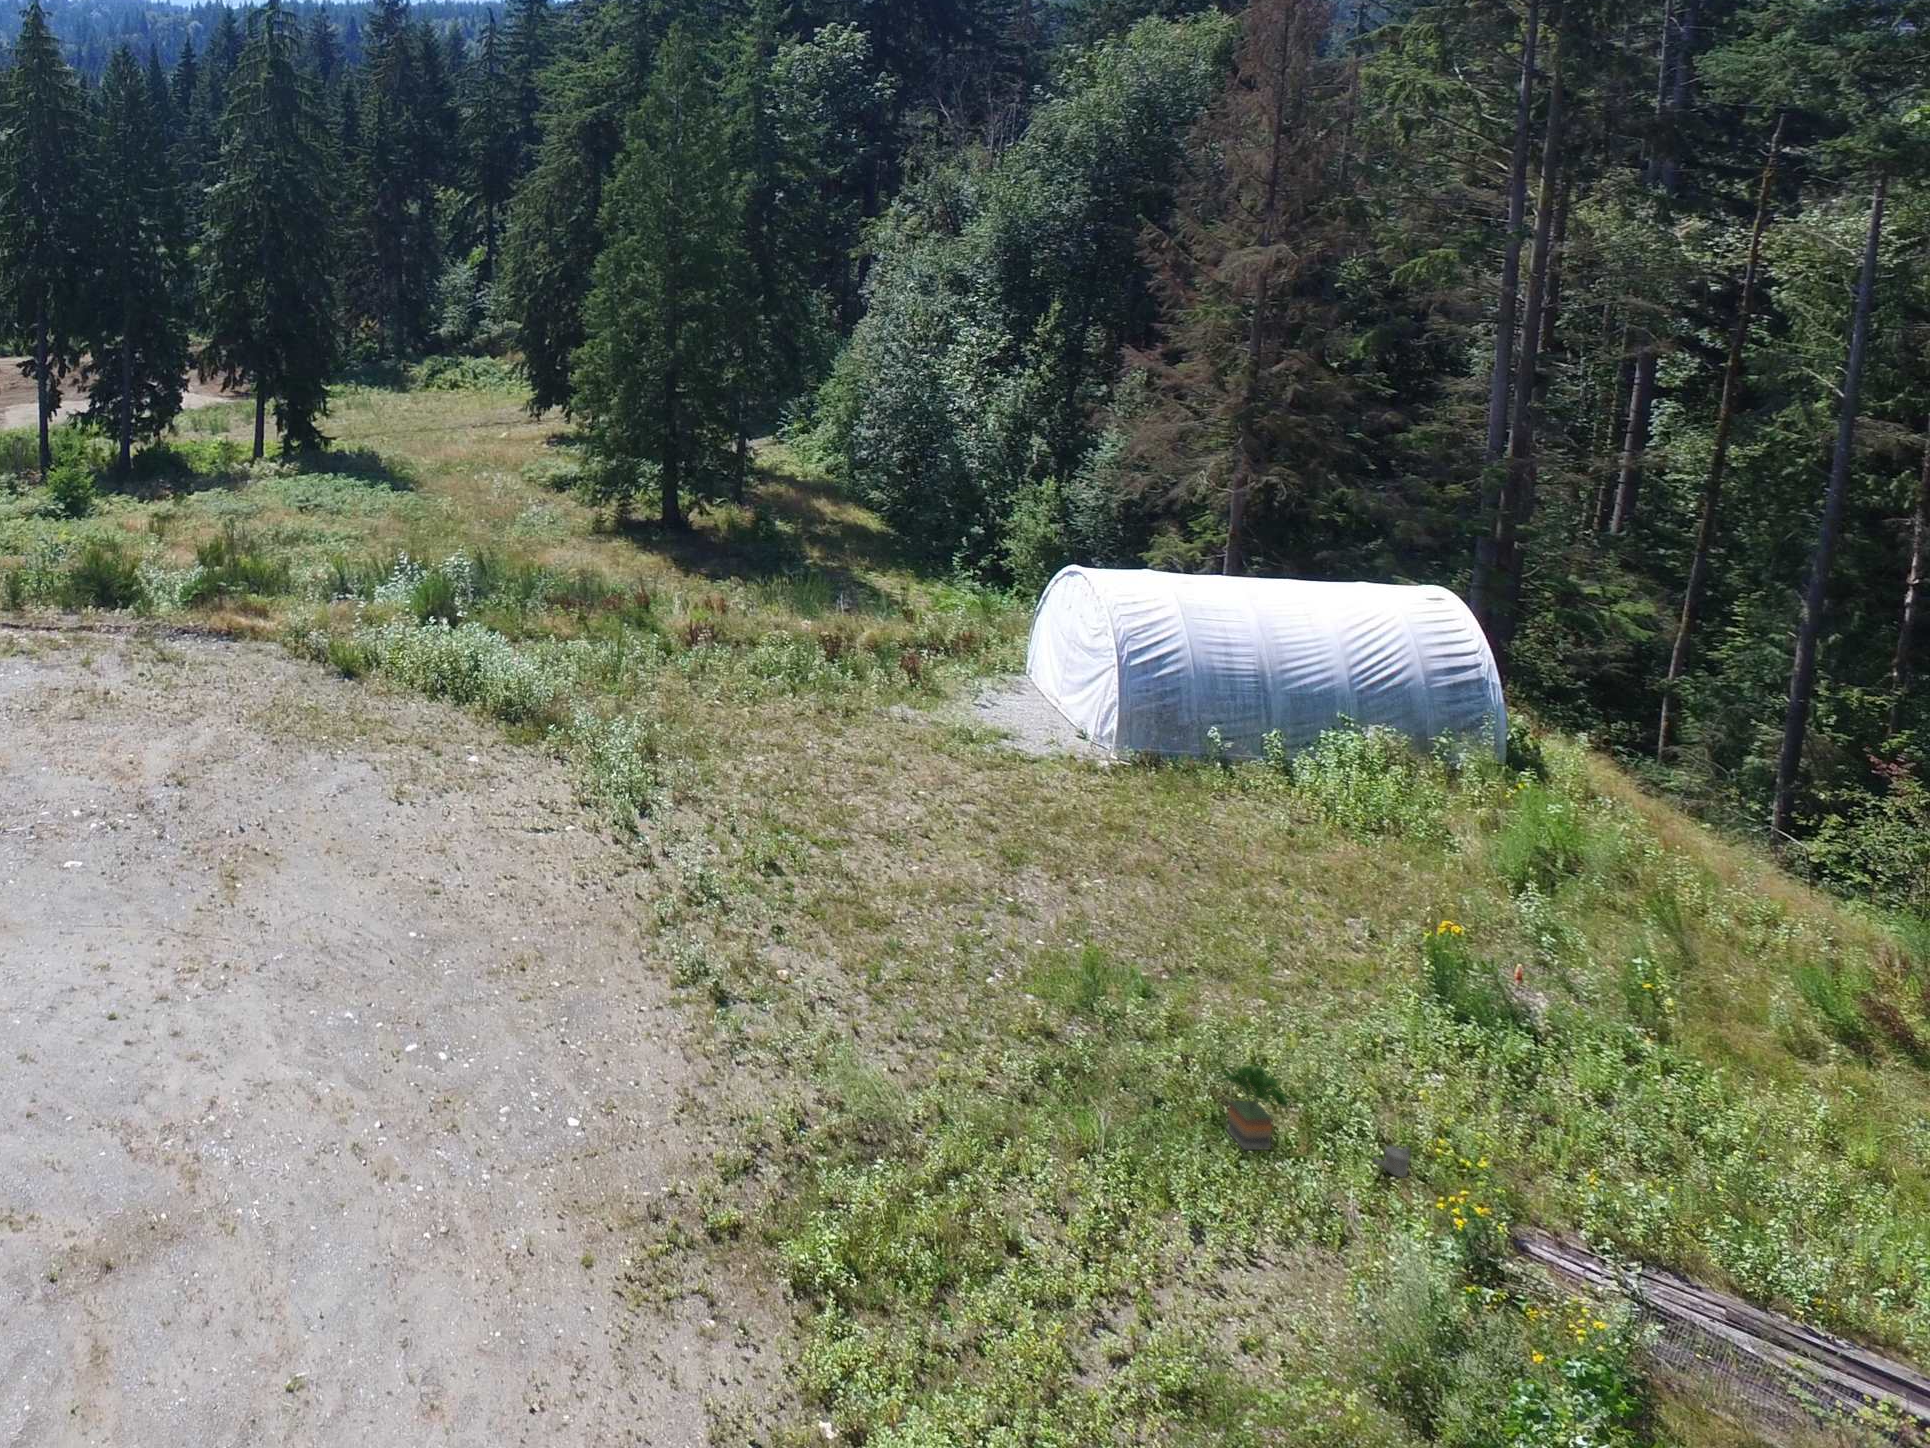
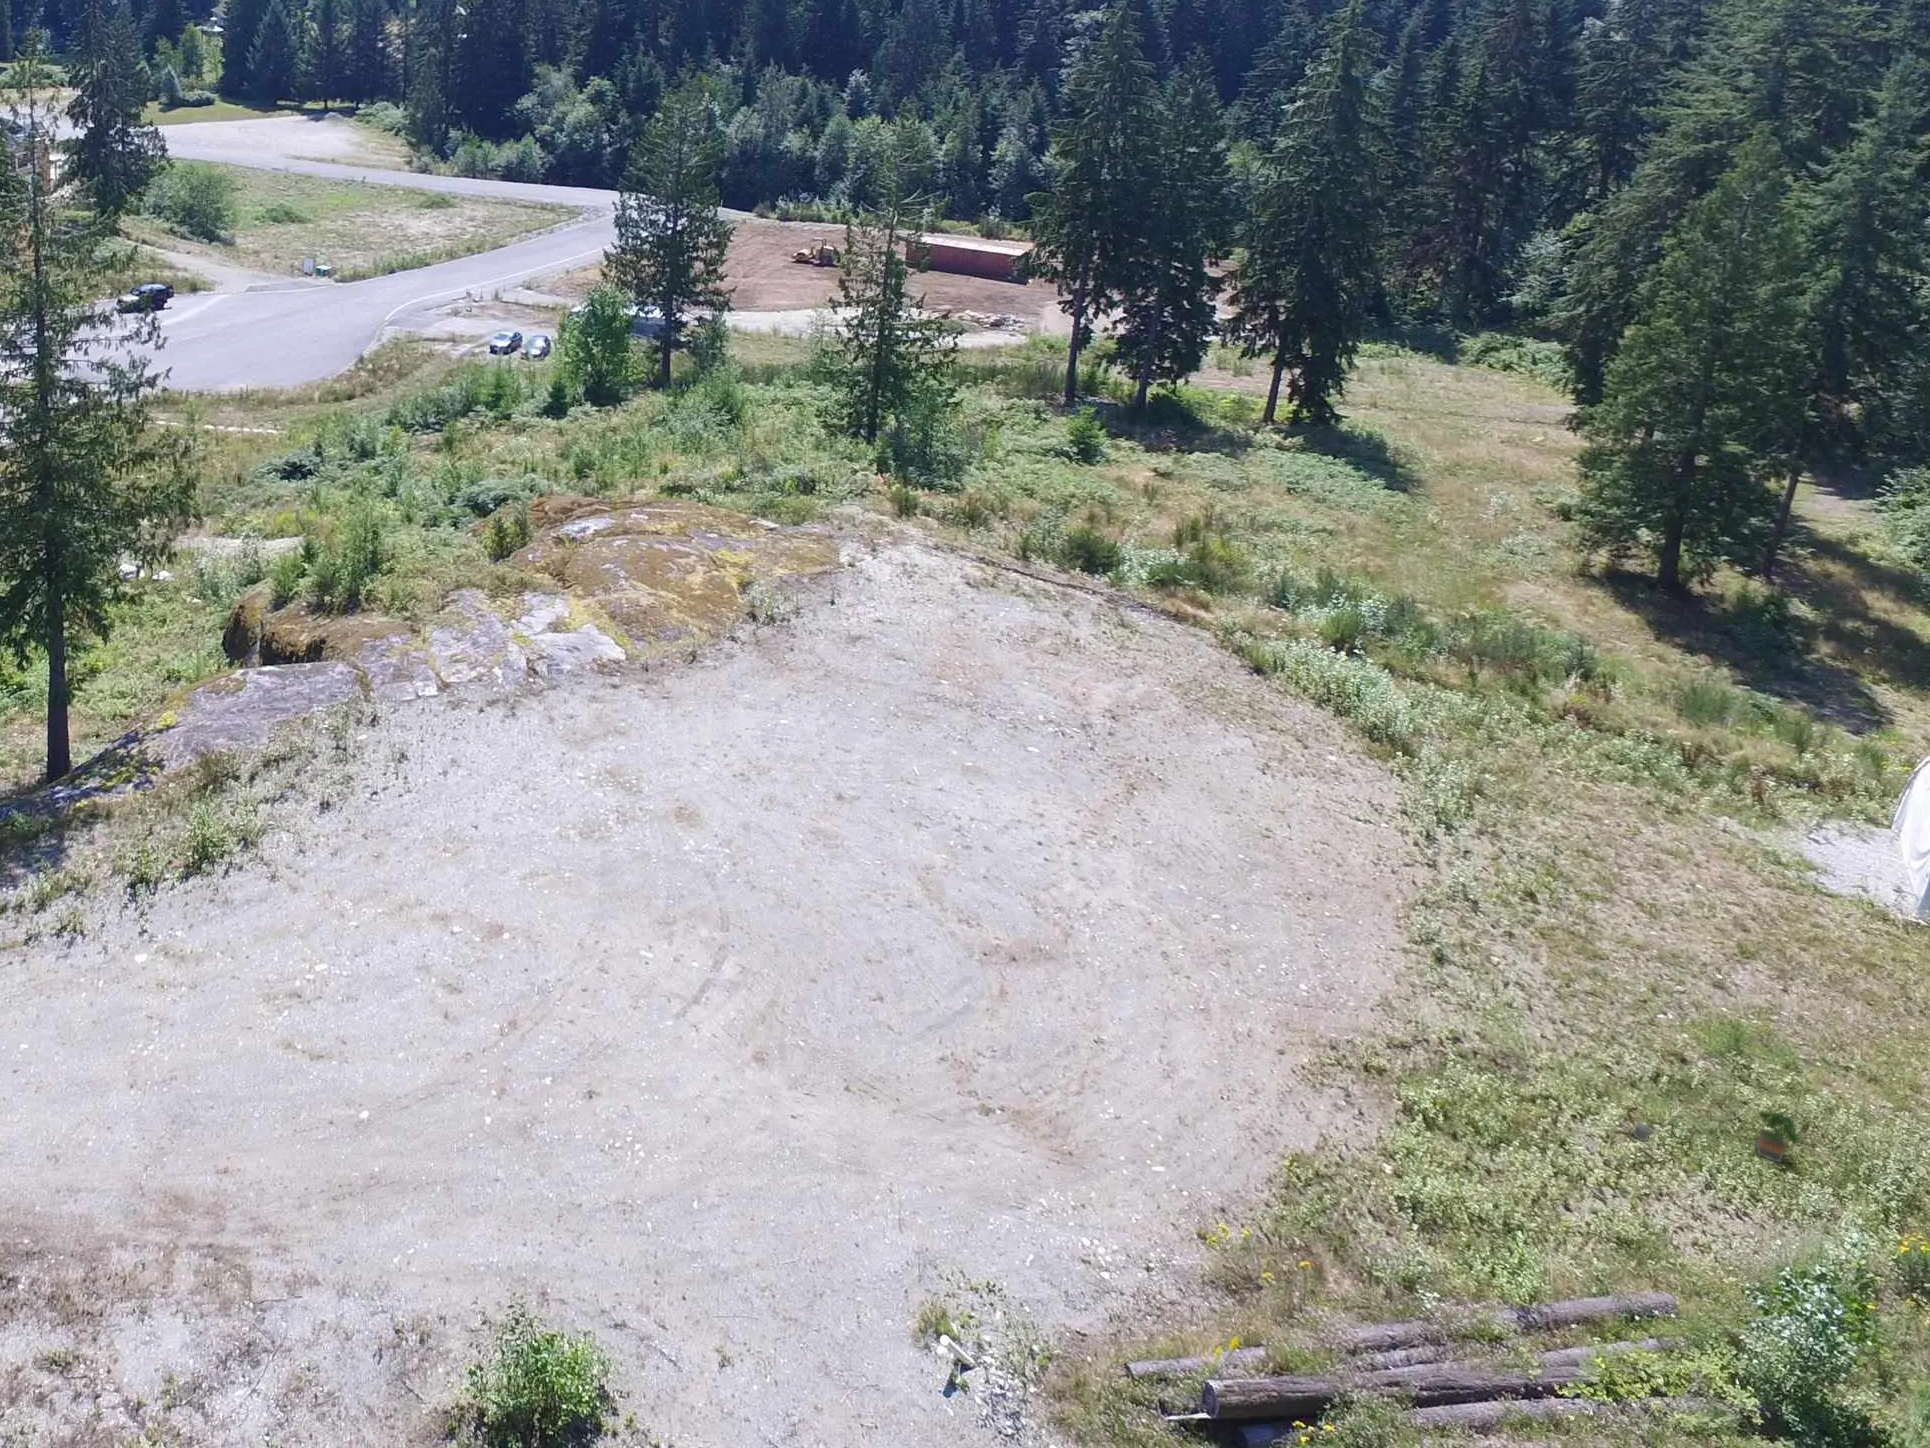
watering can: present [1373,1146,1411,1177] -> present [1620,1123,1652,1141]

